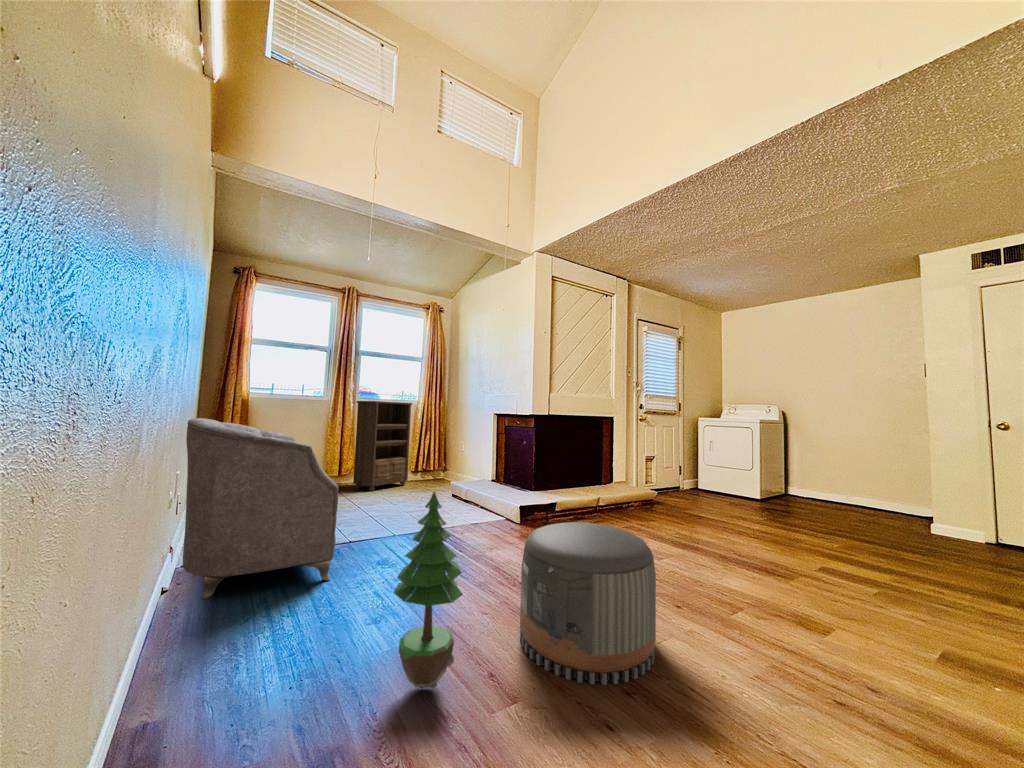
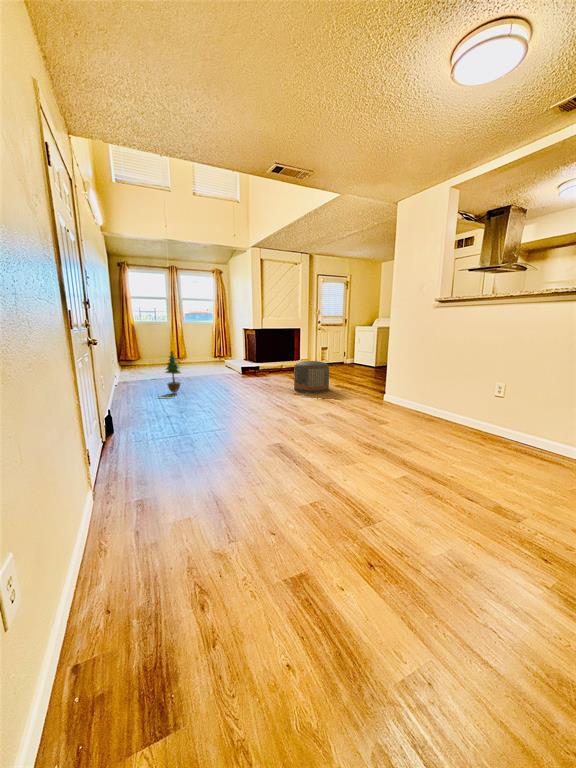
bookshelf: present [353,401,412,491] -> none [182,324,210,365]
armchair: present [183,418,339,600] -> none [114,334,162,384]
pouf: present [520,522,656,685] -> present [294,361,329,393]

